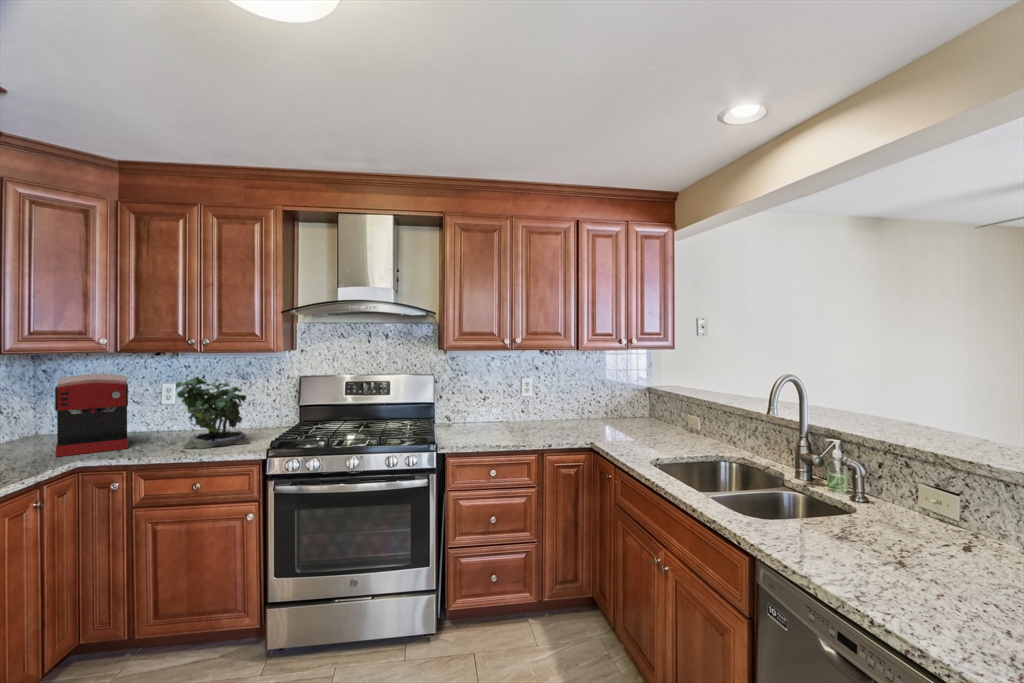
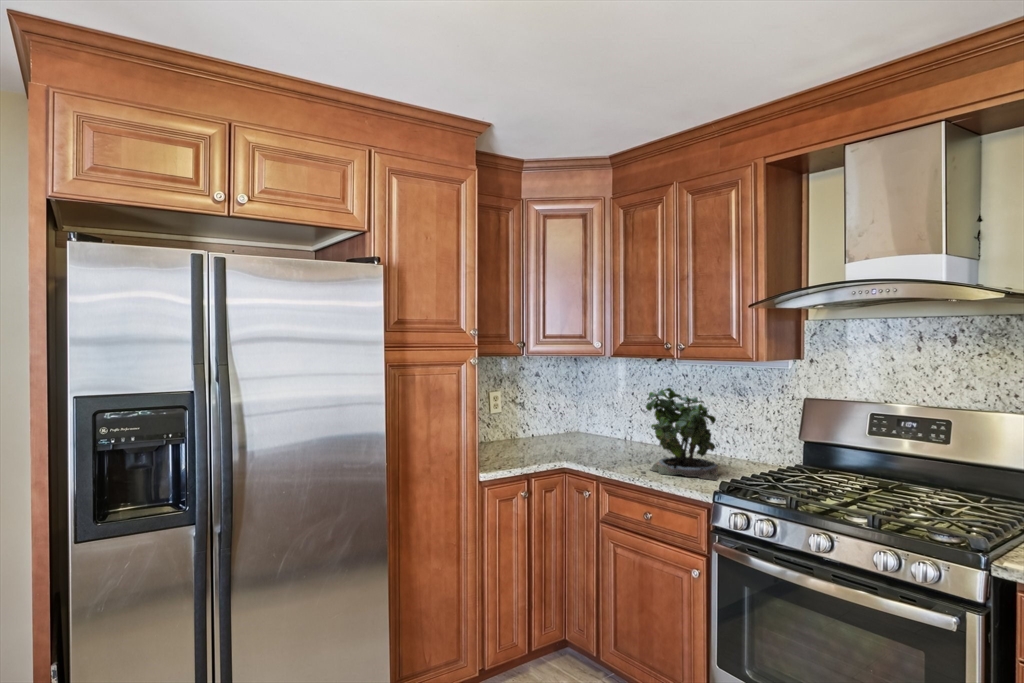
coffee maker: present [55,374,128,457] -> none [558,377,624,458]

